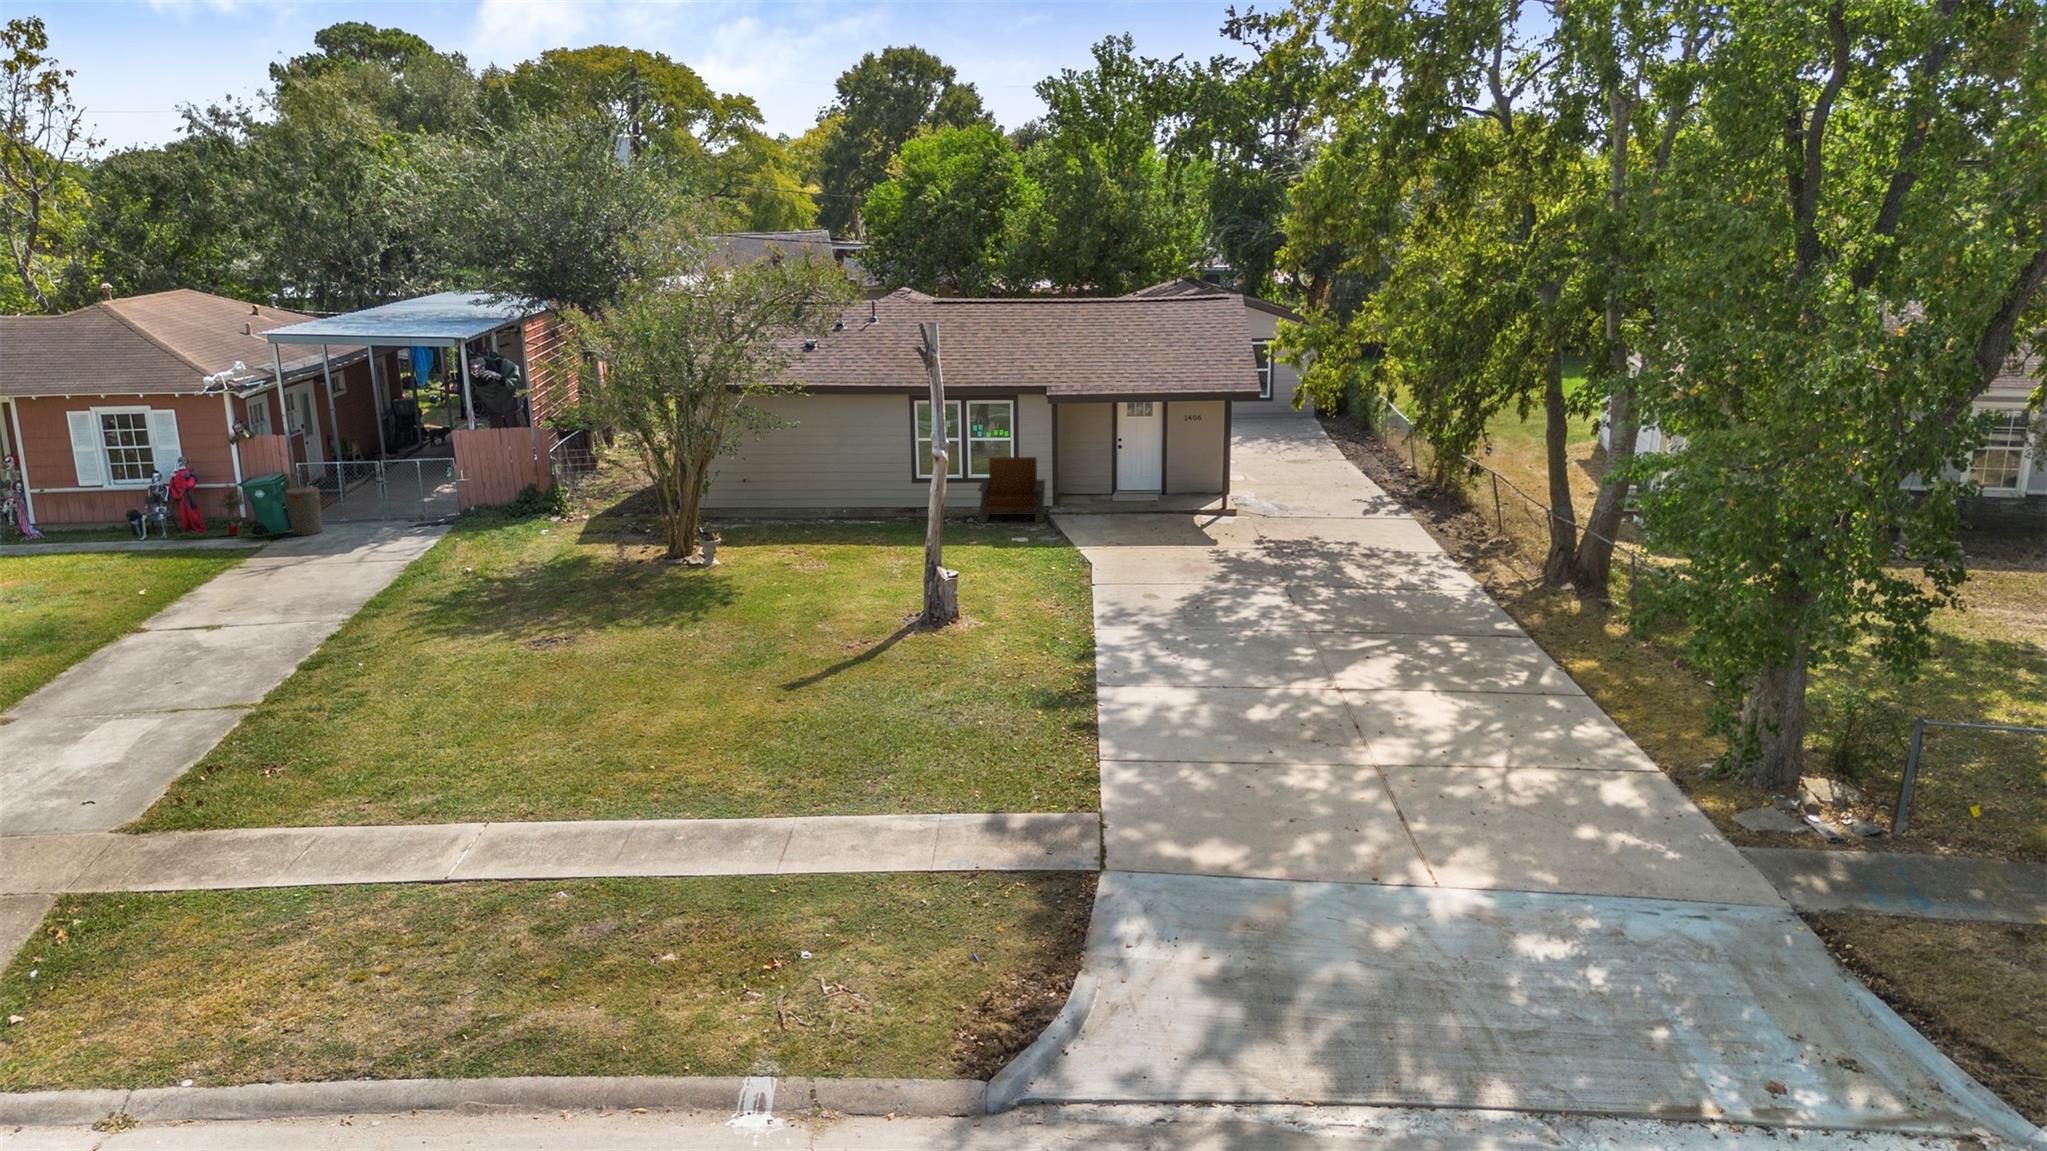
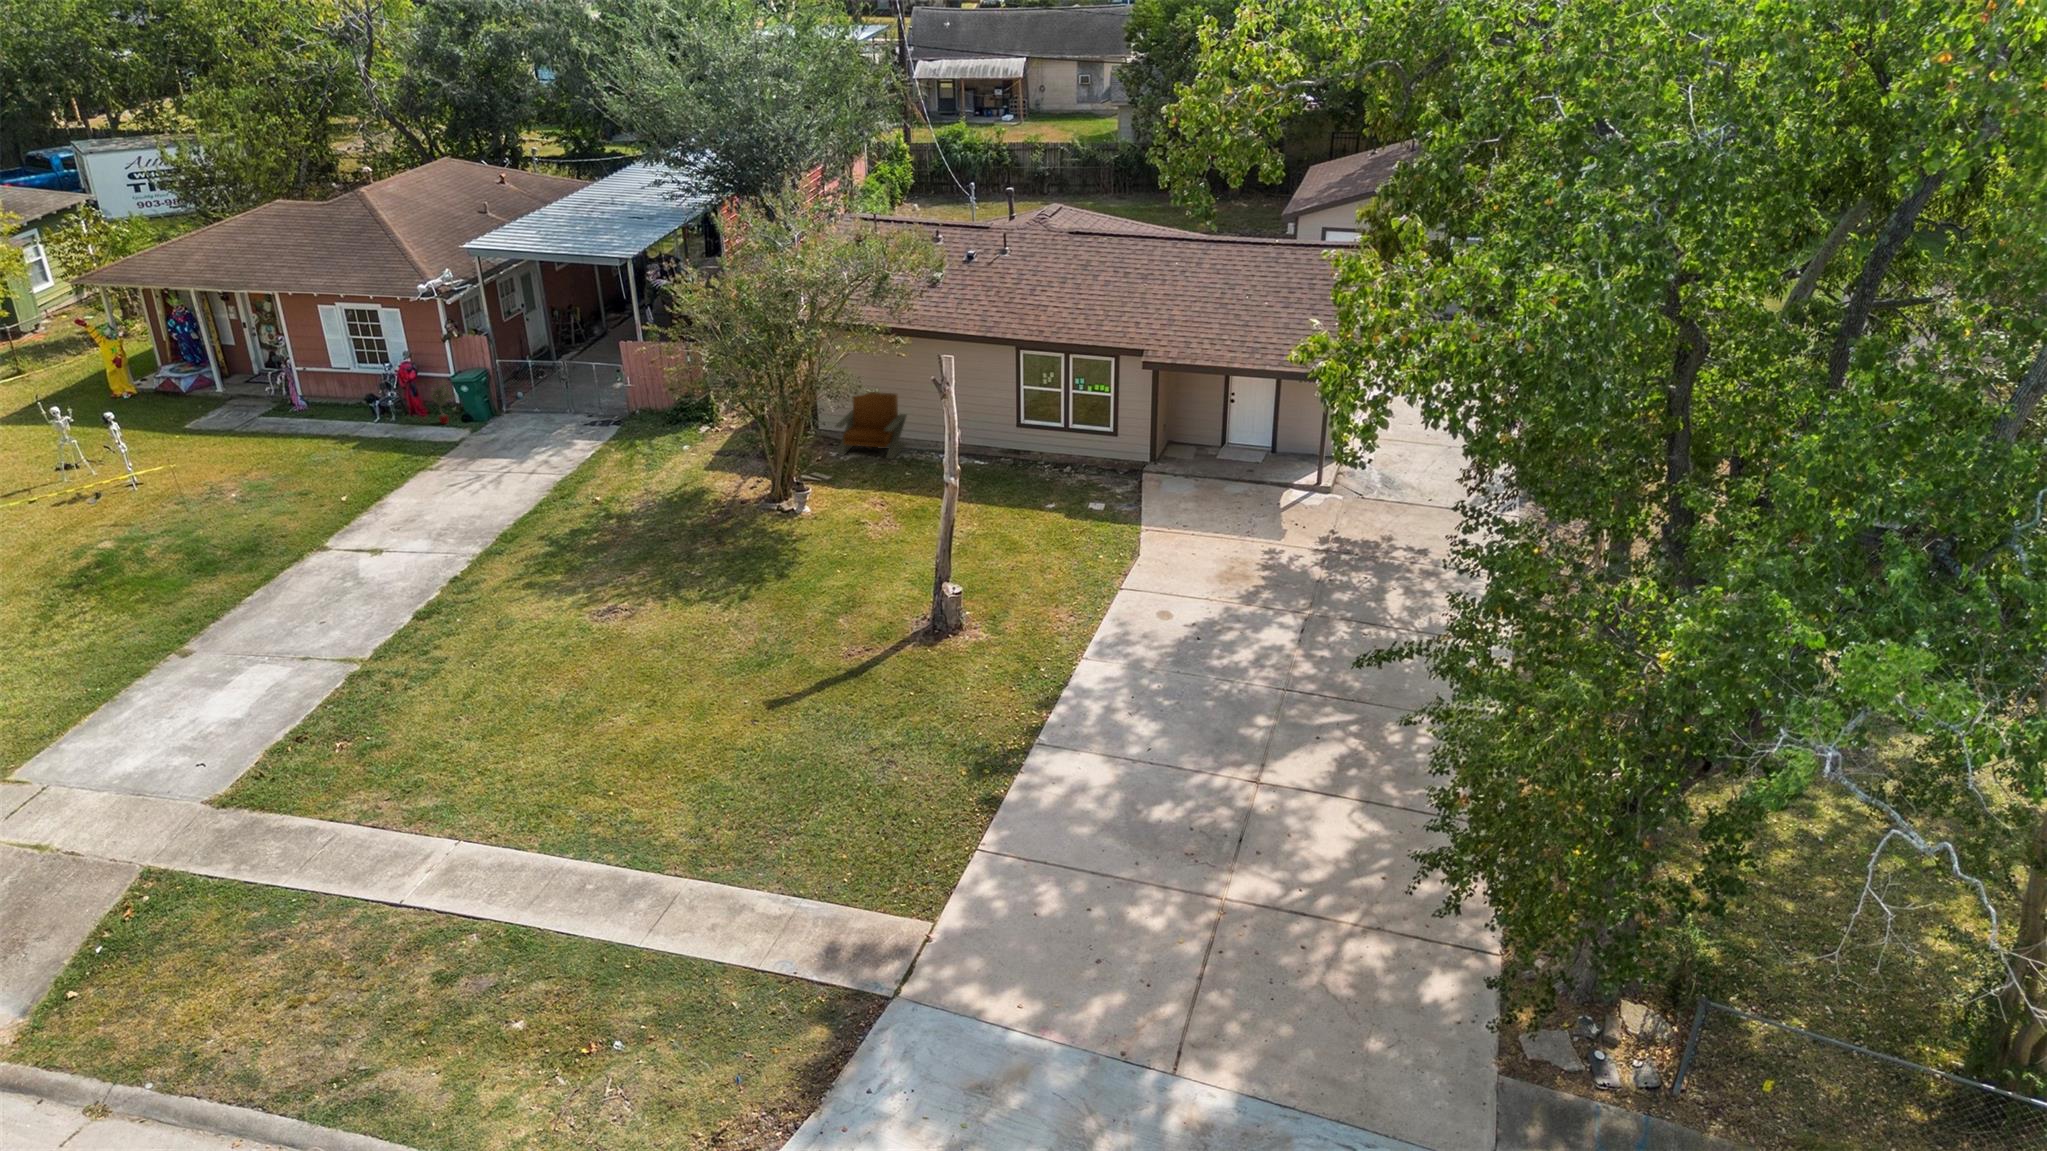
lounge chair: present [978,457,1045,523] -> present [836,392,907,459]
trash can: present [285,486,322,536] -> none [480,386,513,430]

